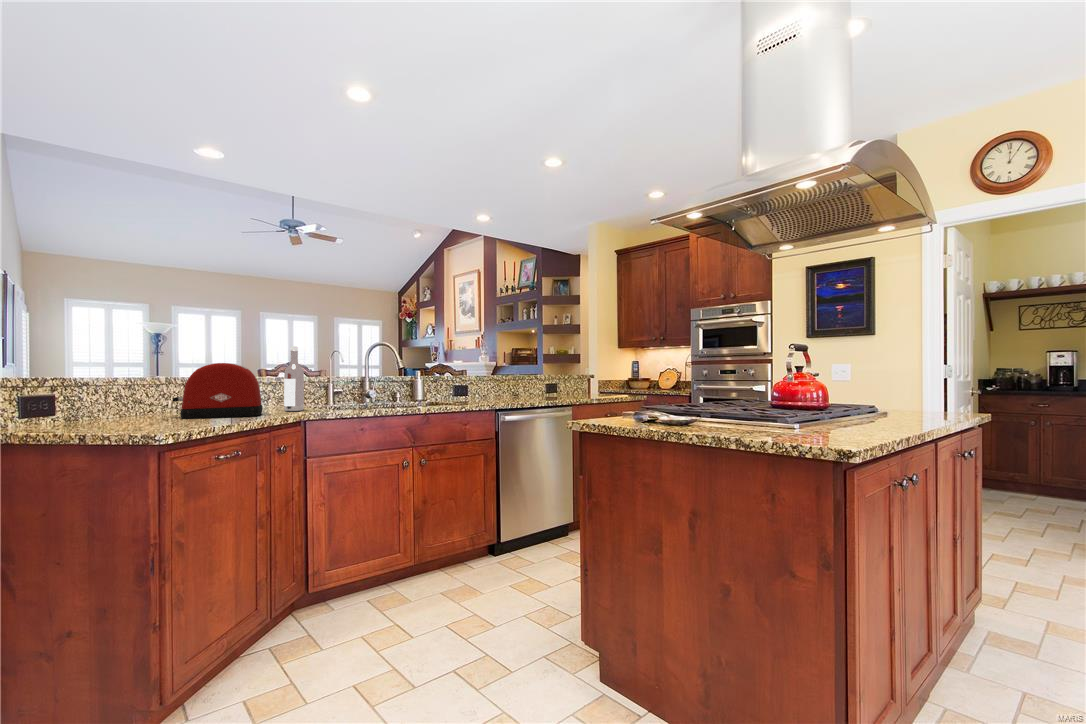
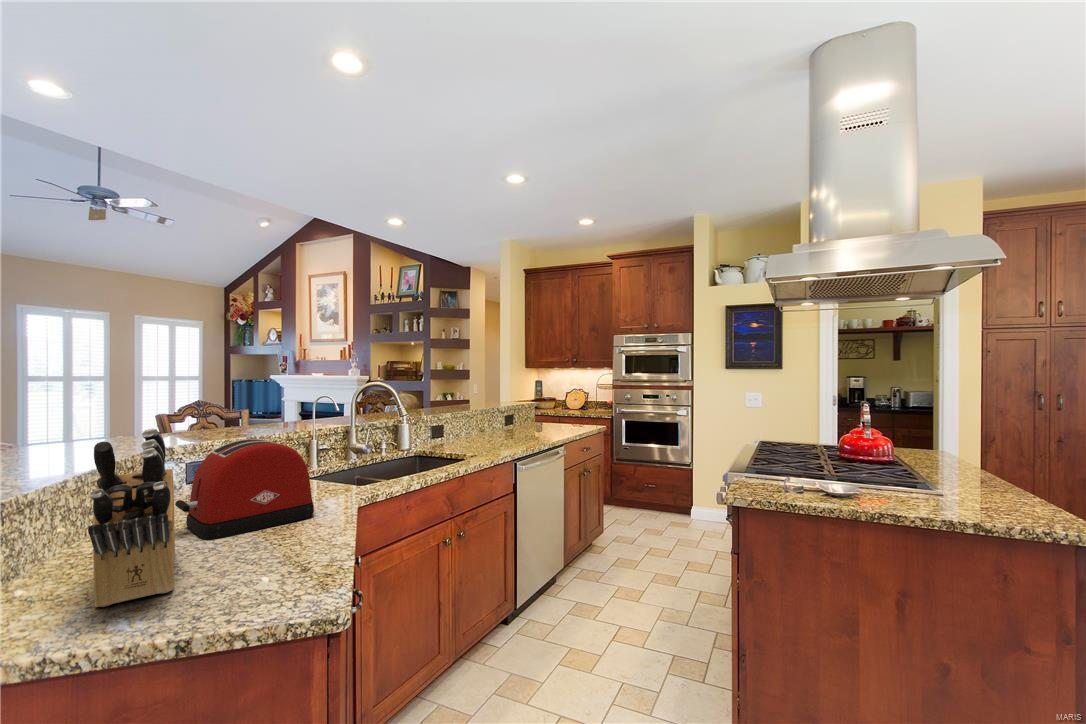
knife block: none [58,332,156,429] -> present [88,428,175,607]
wine bottle: present [284,346,304,411] -> none [309,404,336,496]

